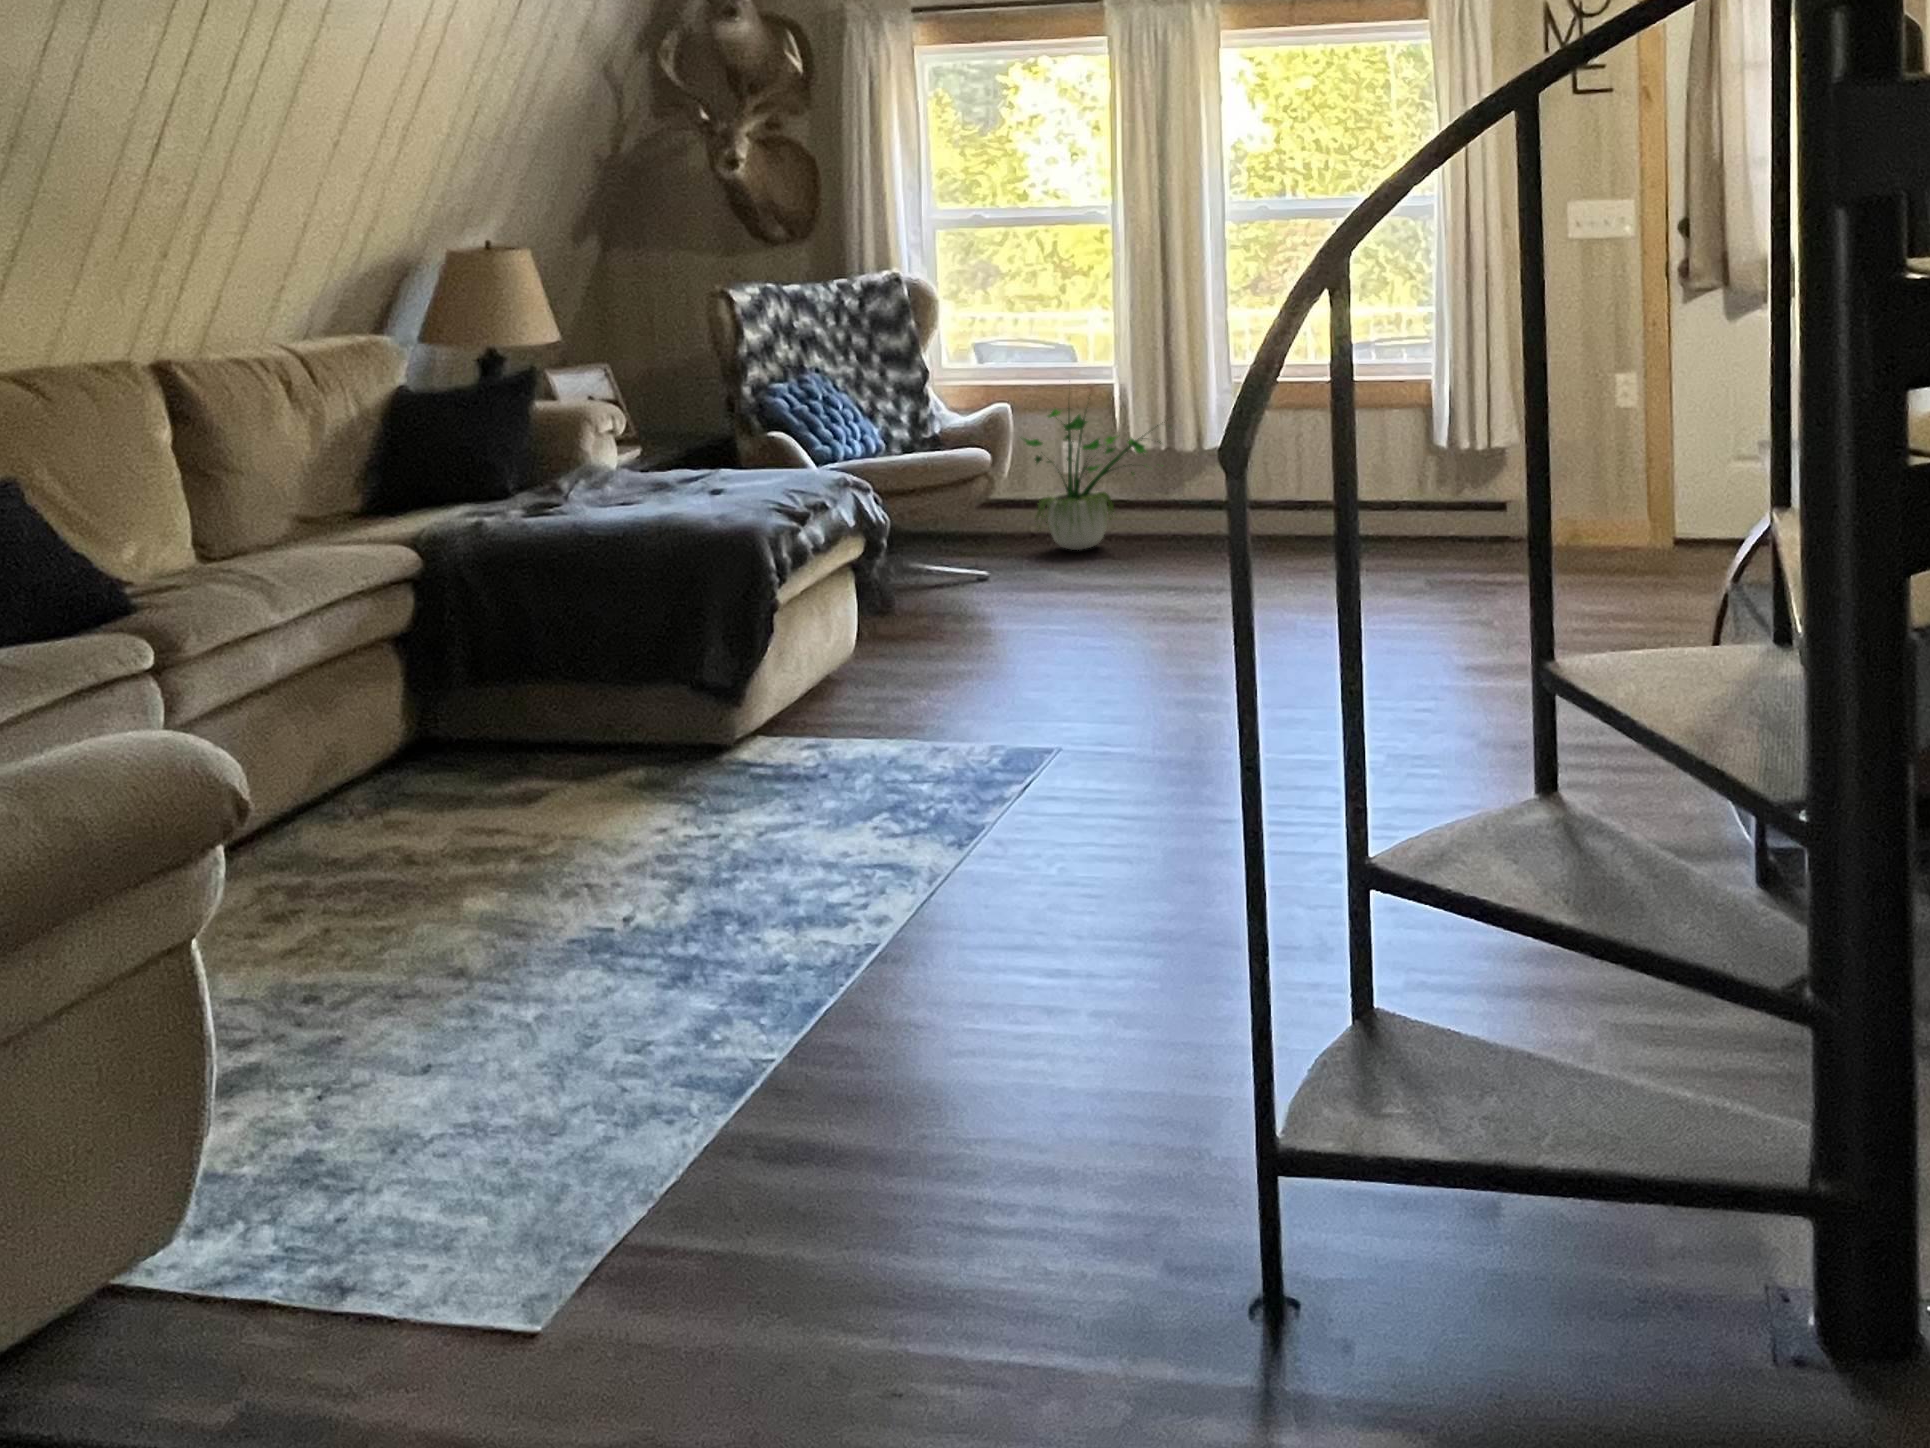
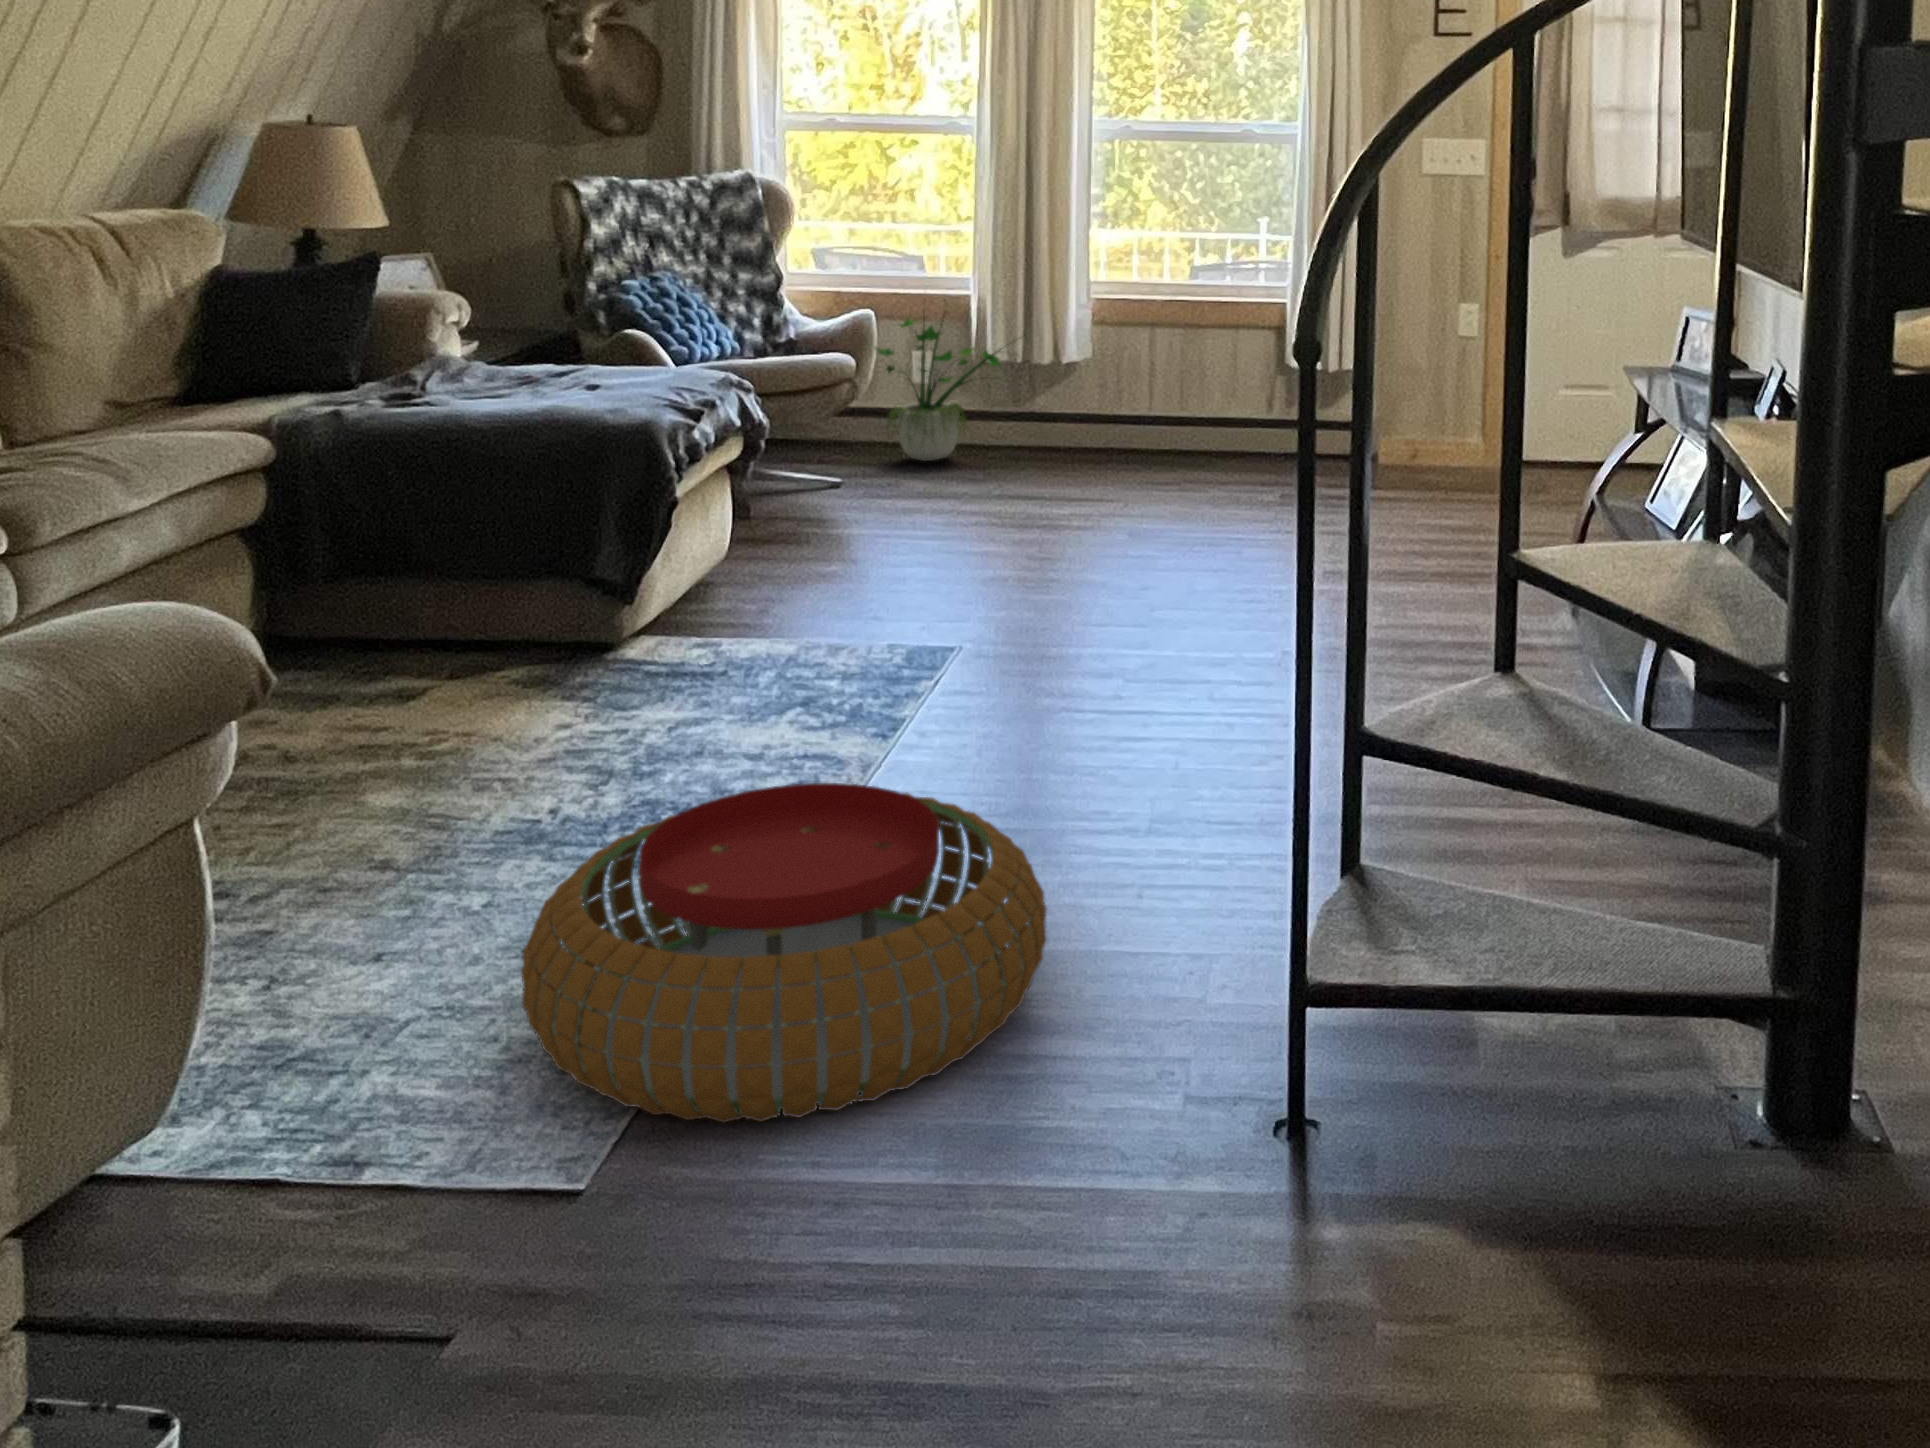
pouf: none [515,903,1048,1268] -> present [521,783,1047,1122]

